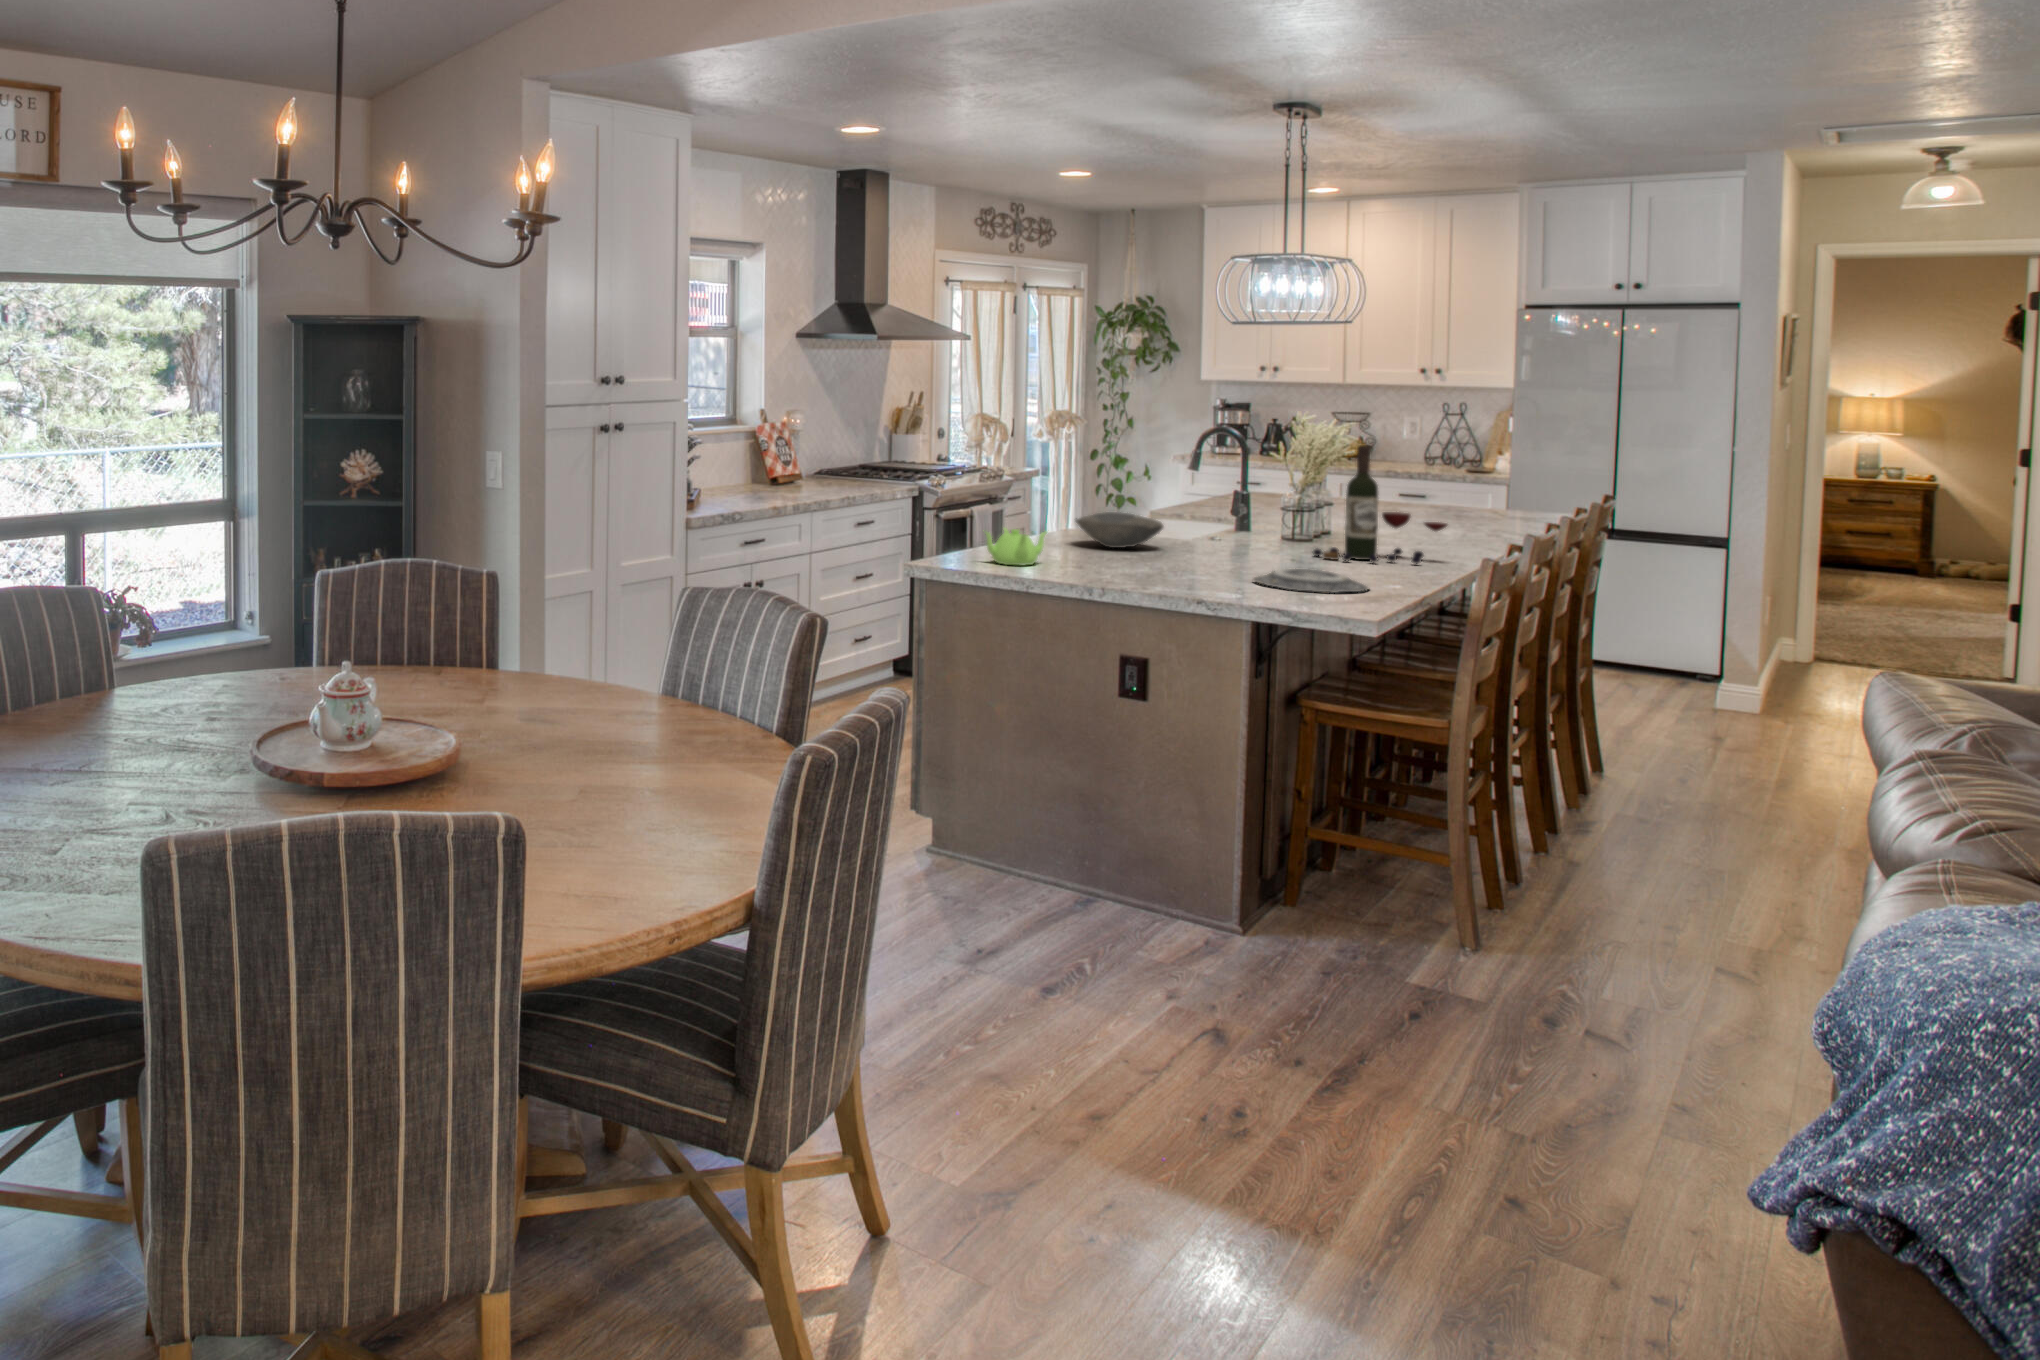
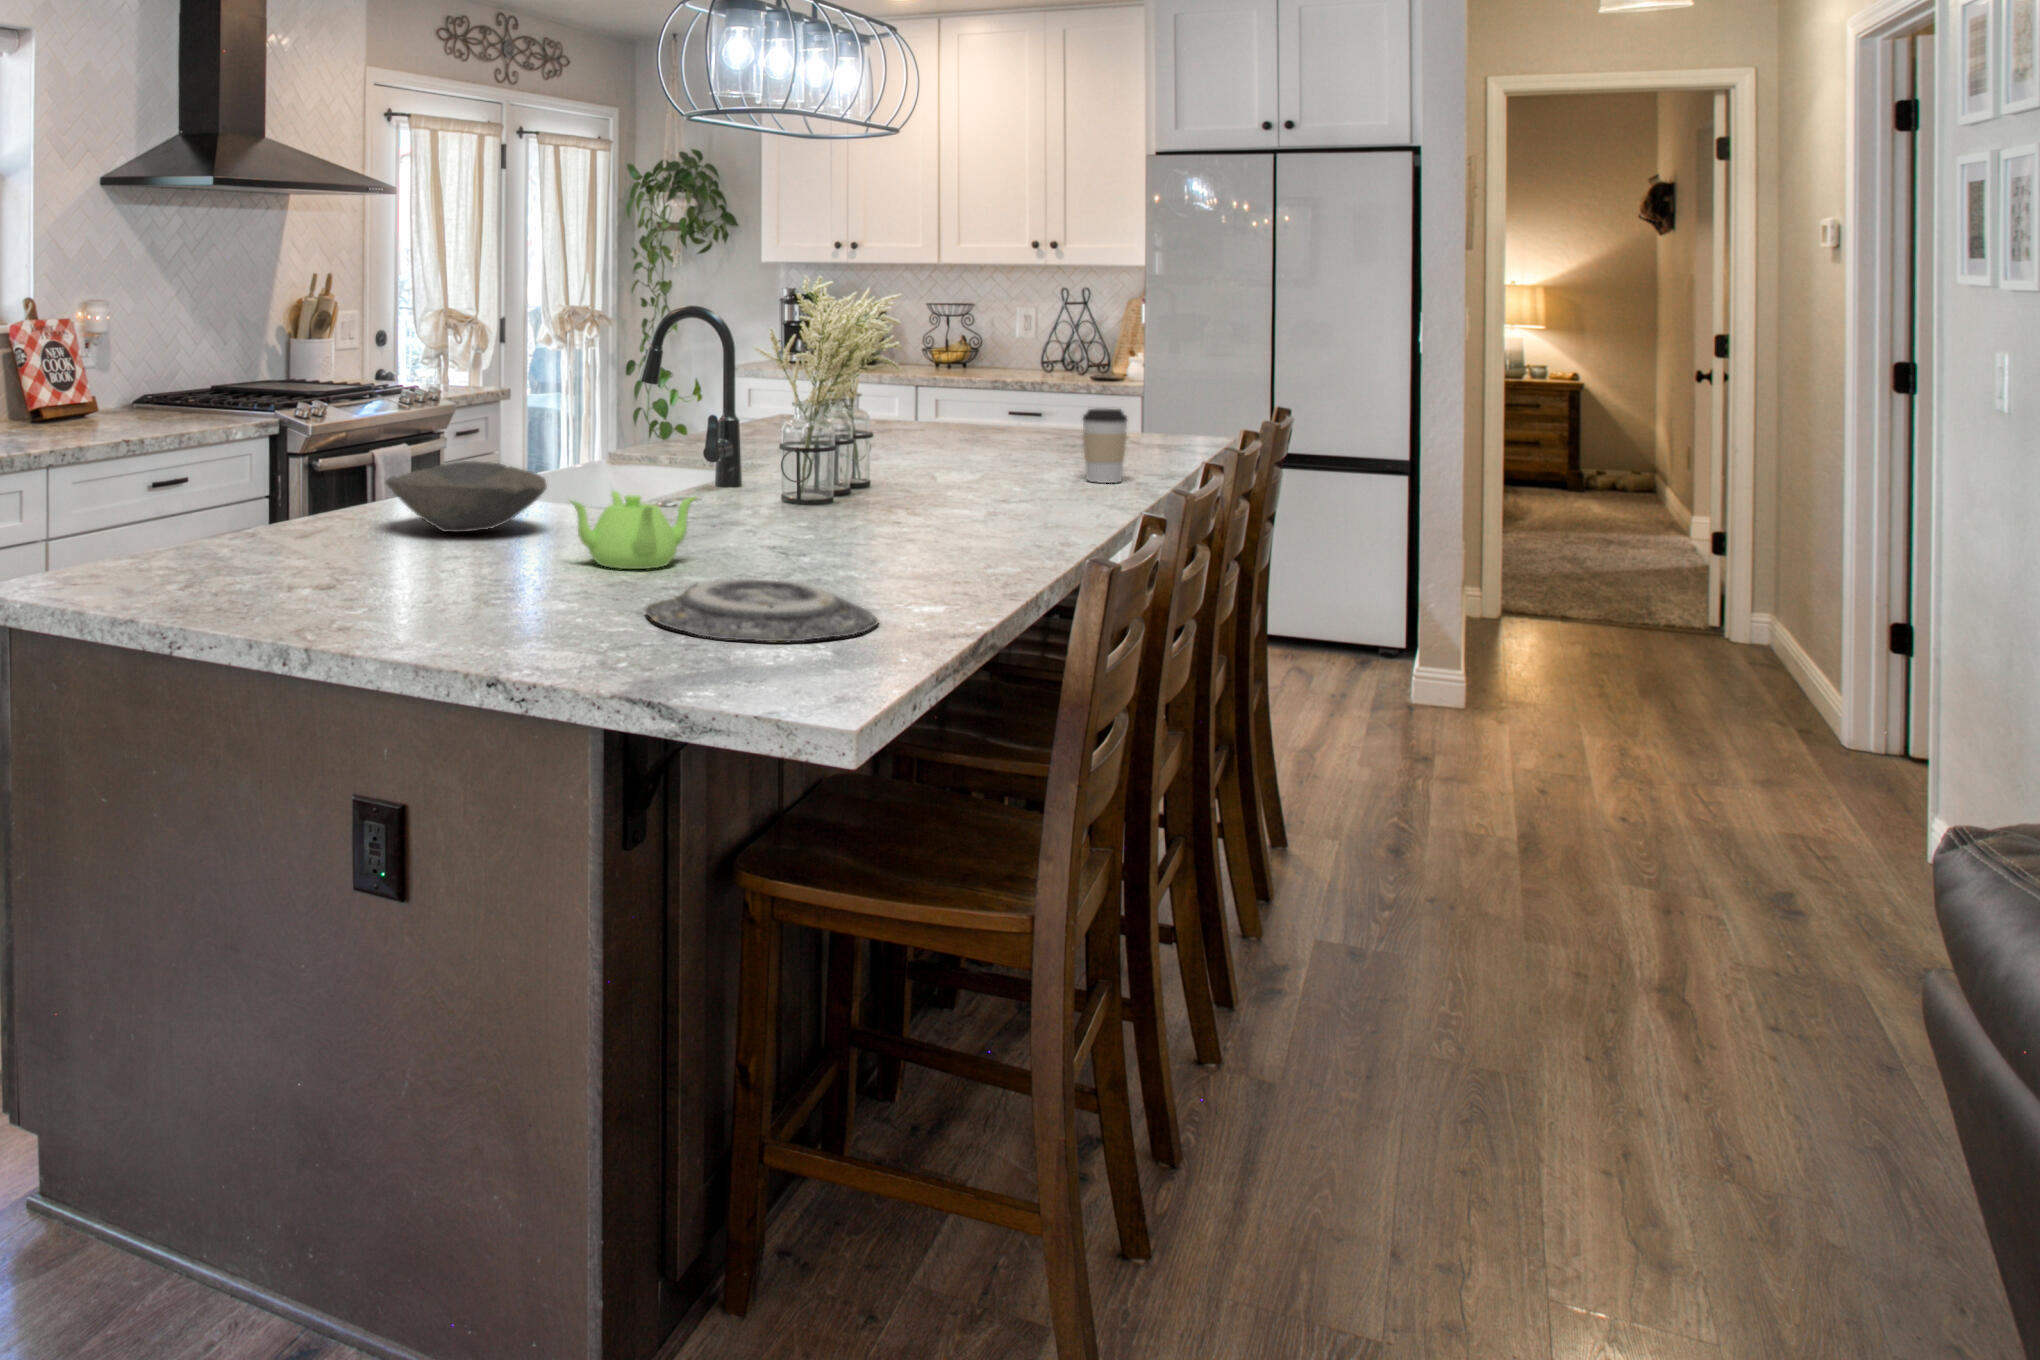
wine bottle: present [1313,445,1447,564] -> none [812,322,1050,546]
coffee cup: none [1467,494,1498,538] -> present [1083,408,1127,483]
teapot: present [985,528,1046,566] -> present [571,491,696,569]

